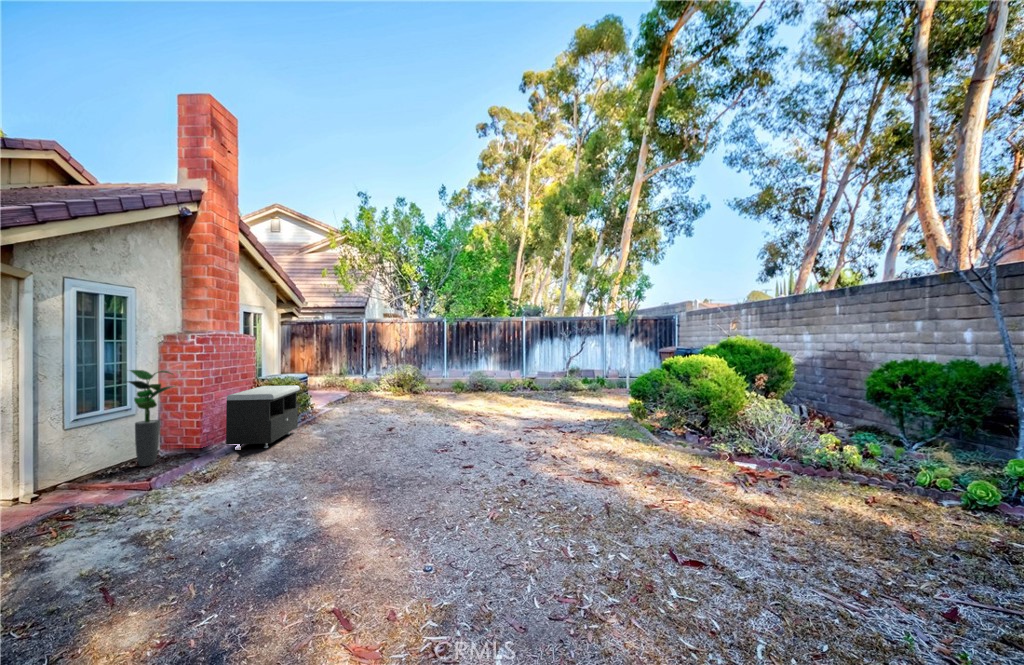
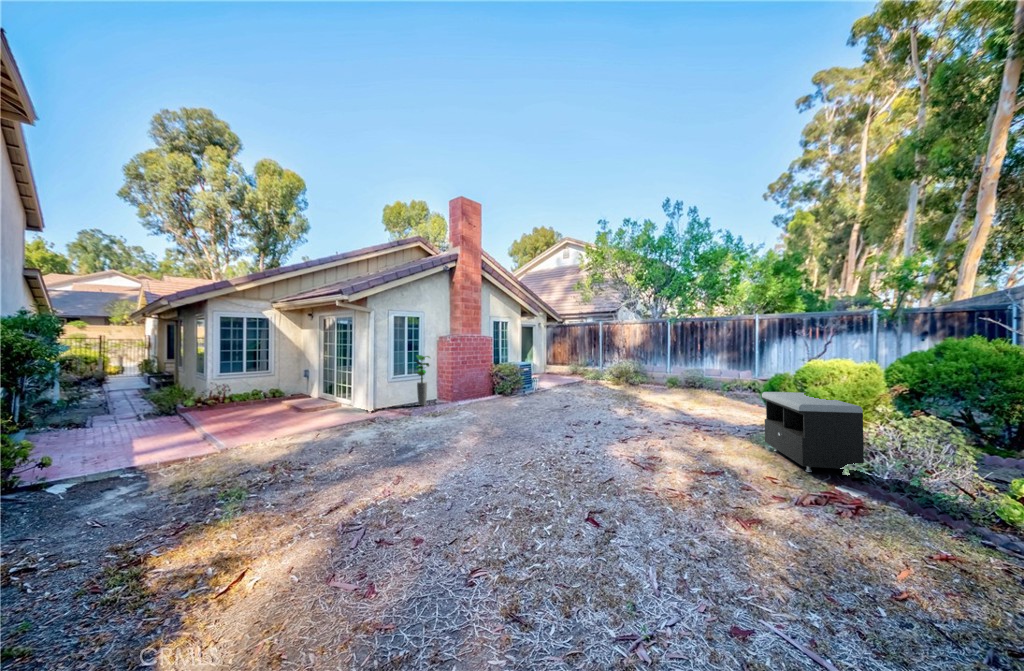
storage bench: present [226,385,300,448] -> present [762,392,864,472]

